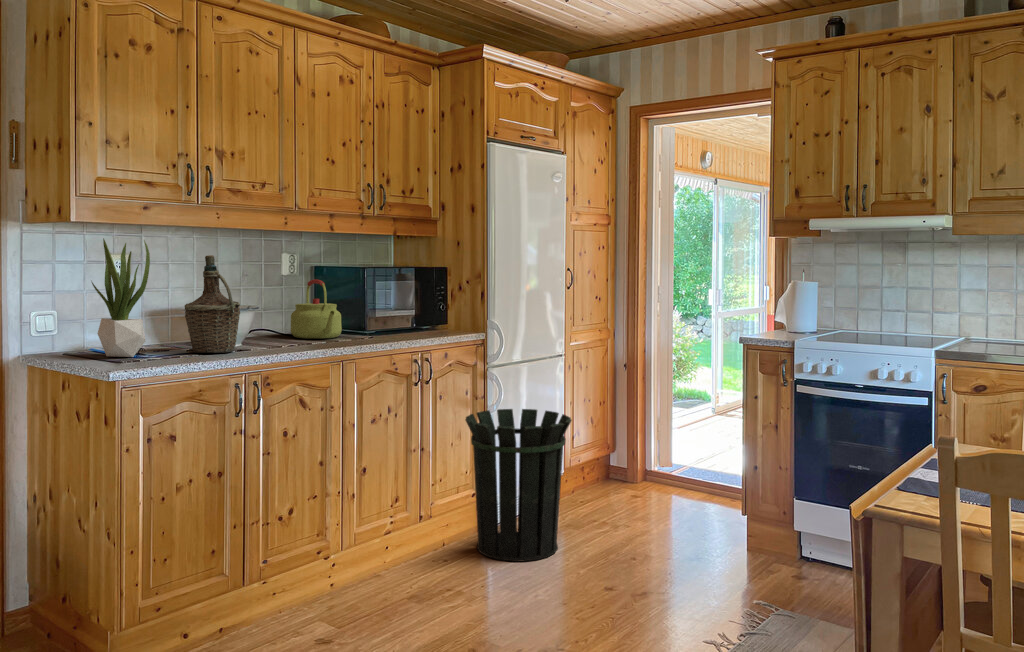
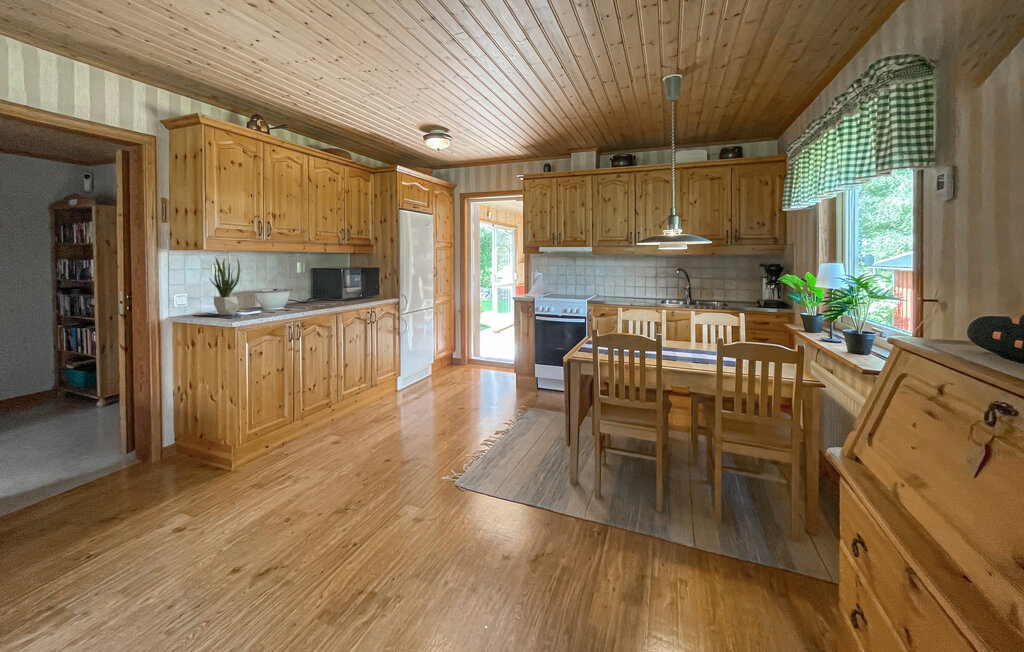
bottle: present [185,255,240,353] -> none [257,264,287,312]
kettle: present [291,279,342,339] -> none [306,275,332,304]
waste bin: present [465,409,572,561] -> none [394,333,443,400]

